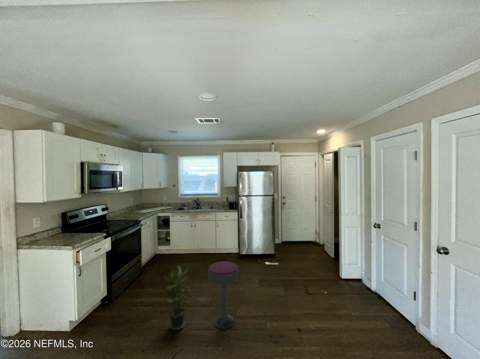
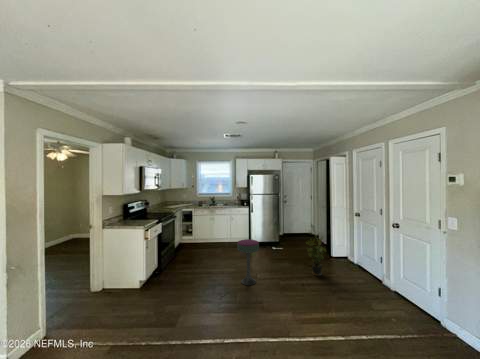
potted plant: present [159,267,191,330] -> present [307,238,326,276]

